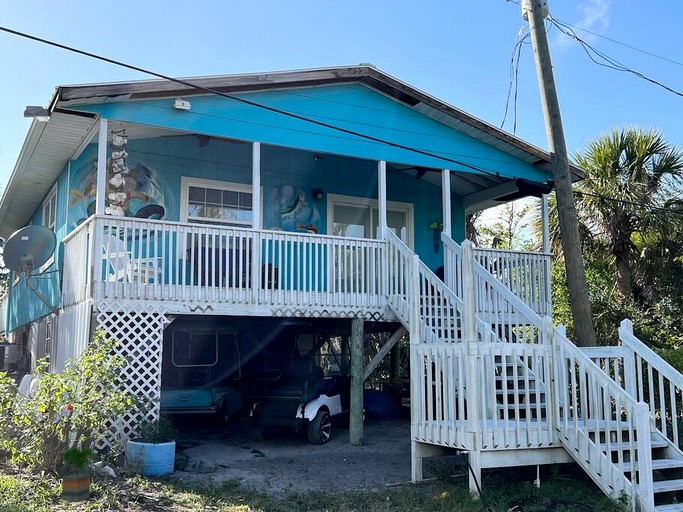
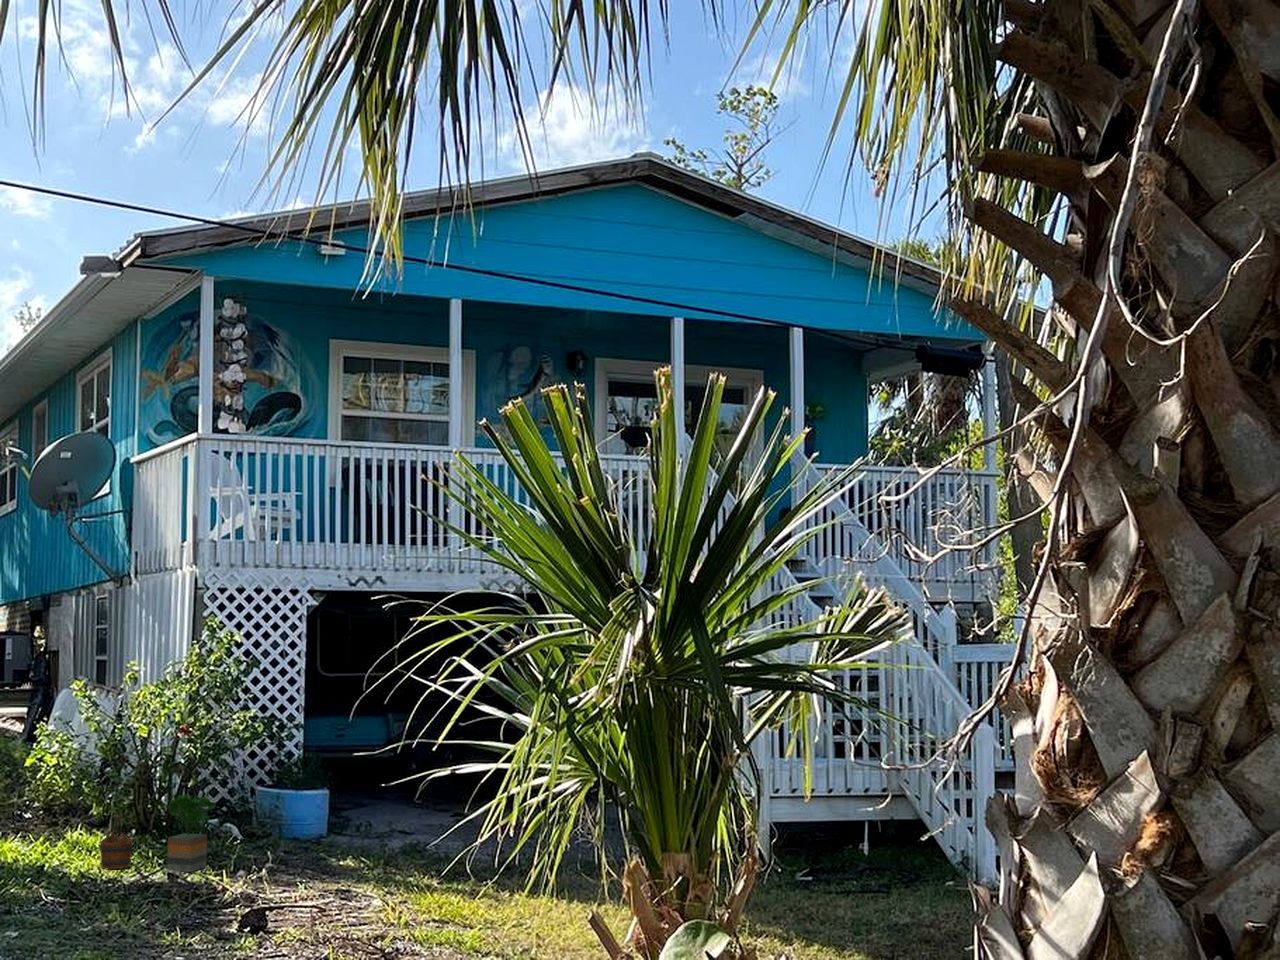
wooden bucket: none [14,461,38,500] -> present [99,814,133,870]

